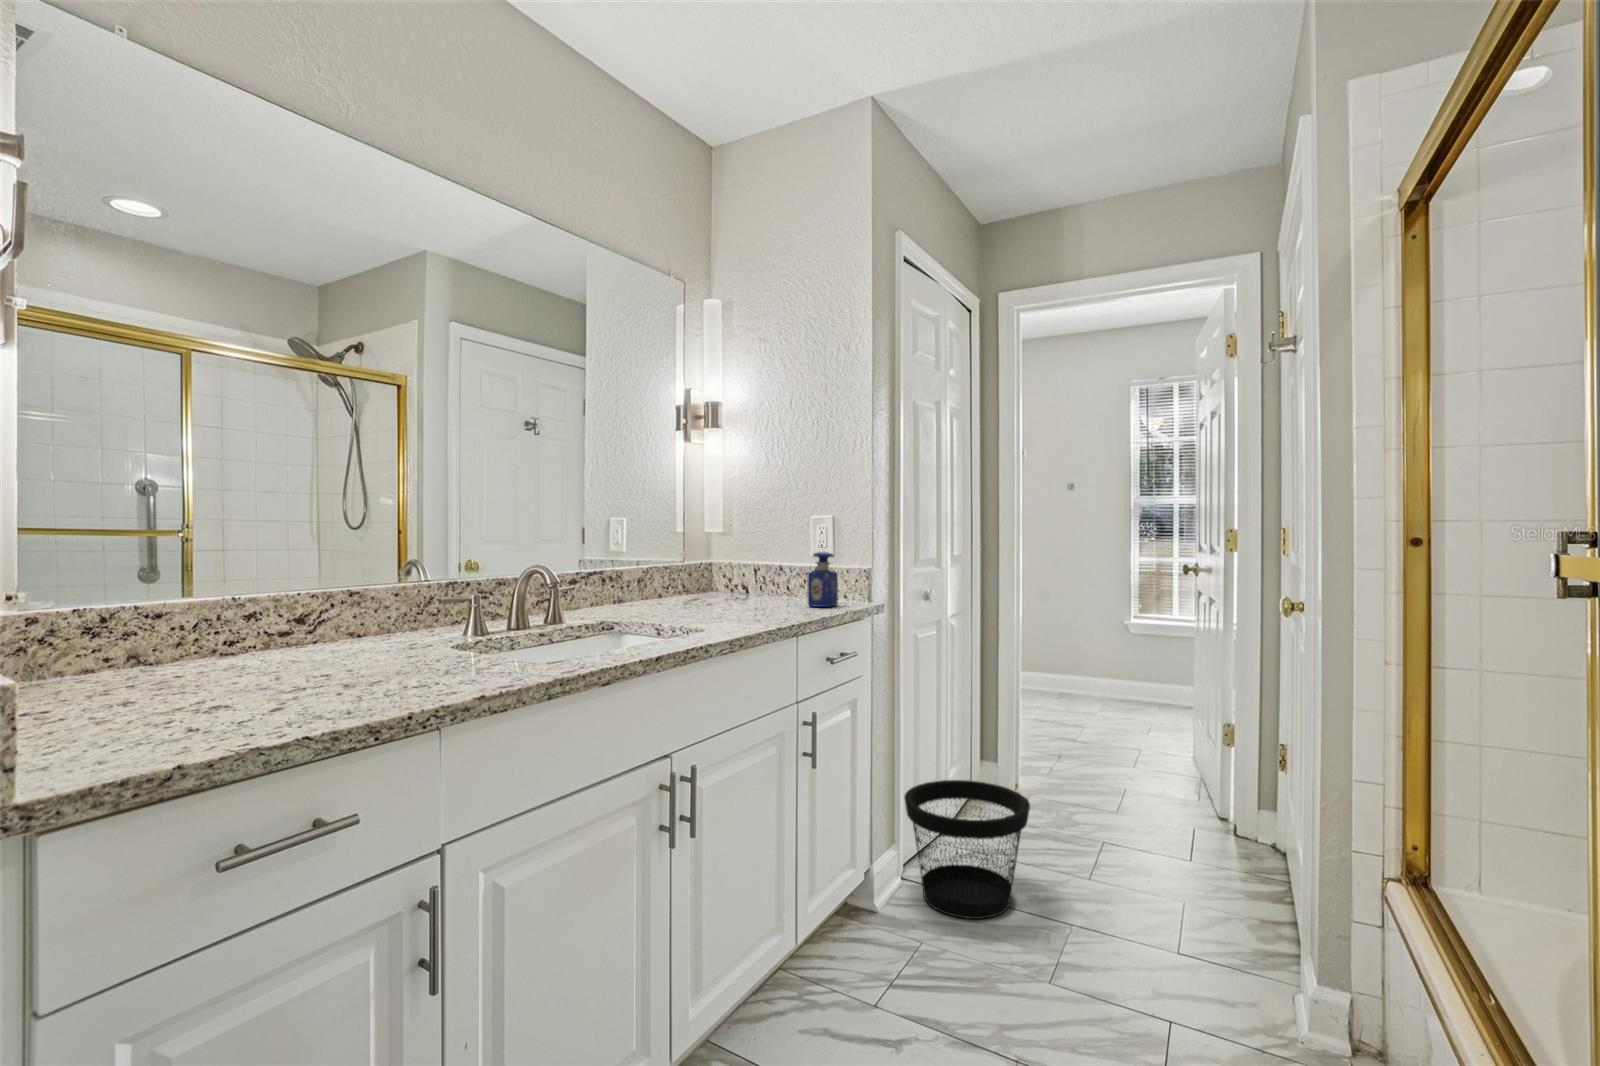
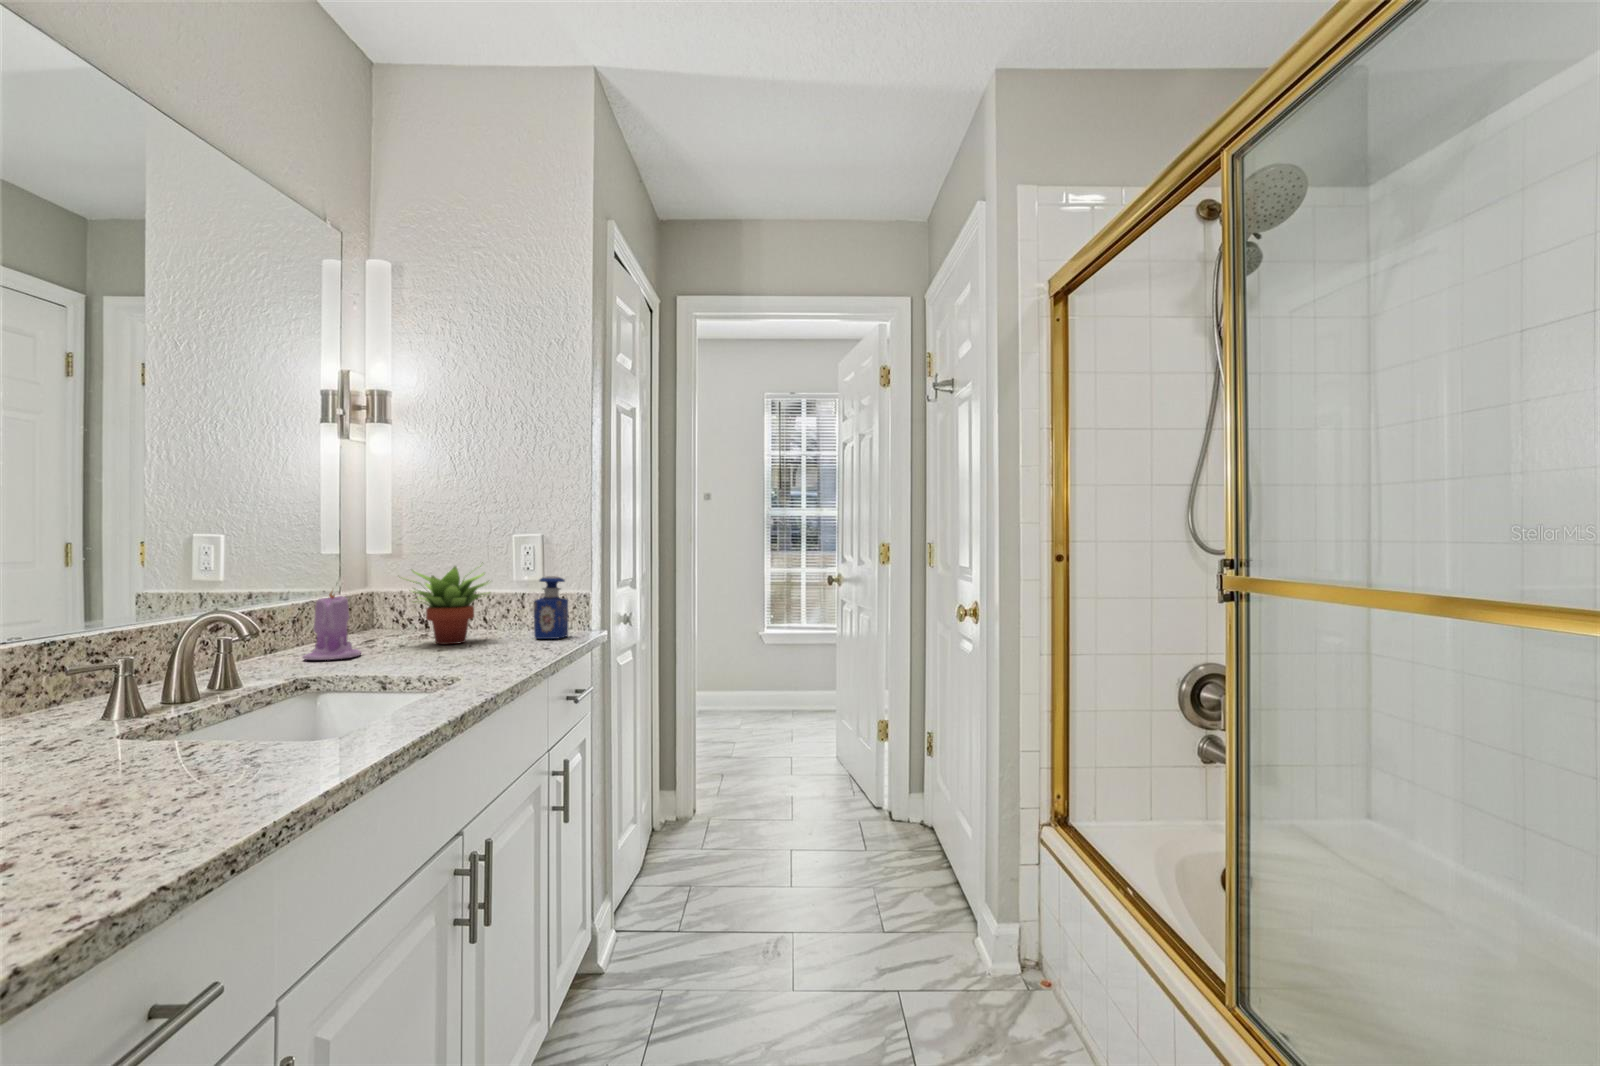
succulent plant: none [704,538,780,606] -> present [401,566,490,644]
candle: none [632,555,673,611] -> present [303,592,361,660]
wastebasket: present [904,780,1030,919] -> none [624,809,753,954]

